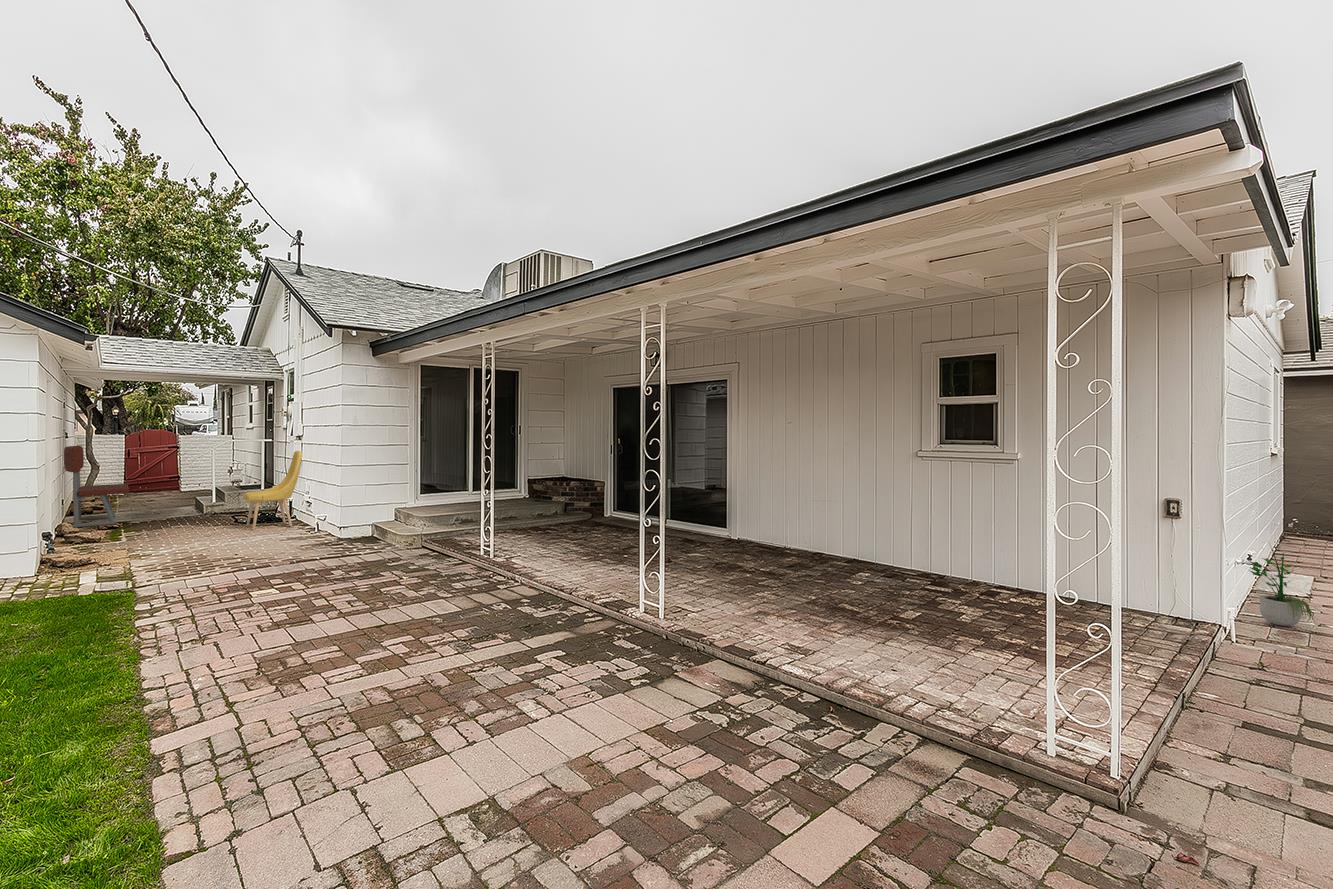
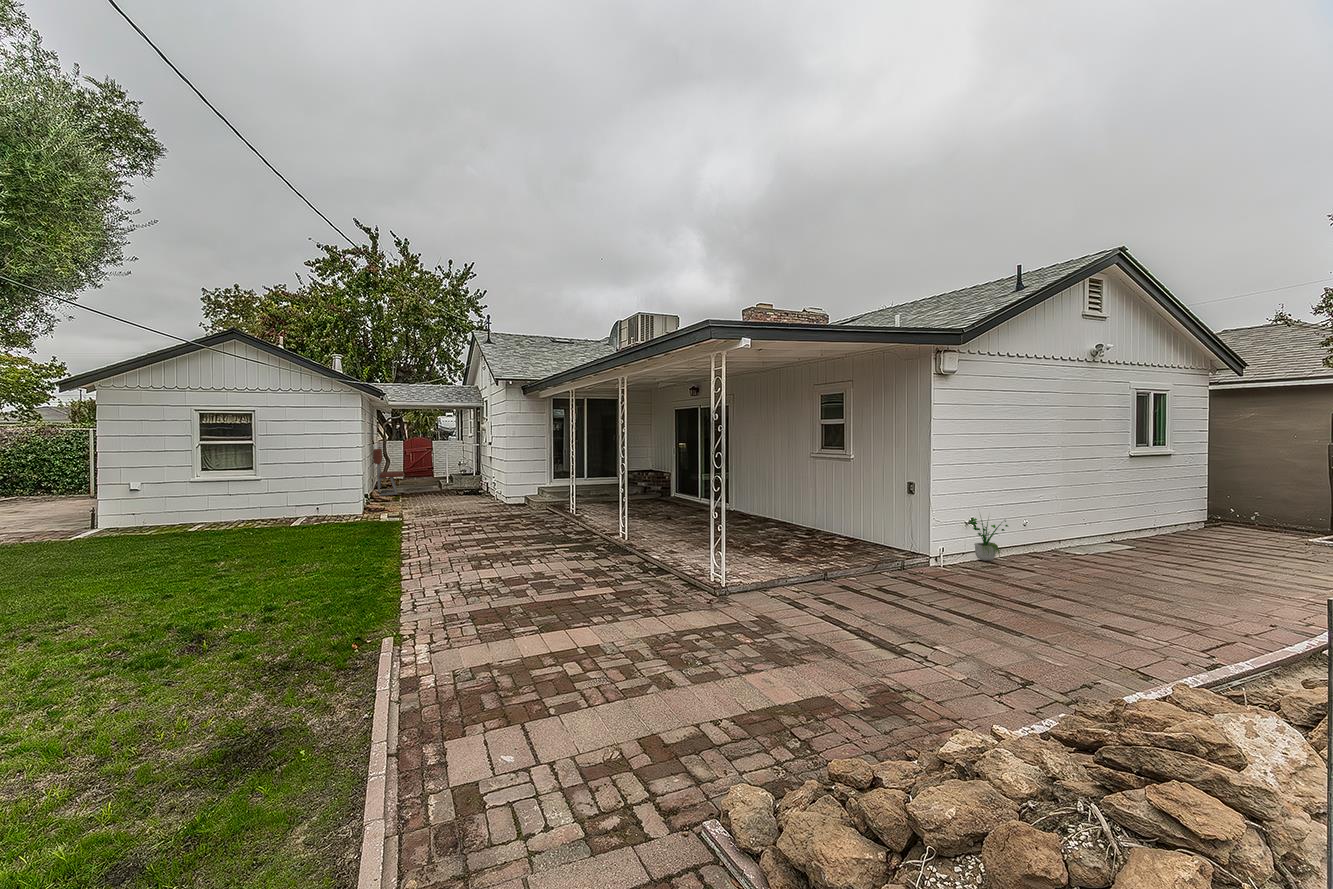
chair: present [244,451,302,531] -> none [459,452,490,499]

